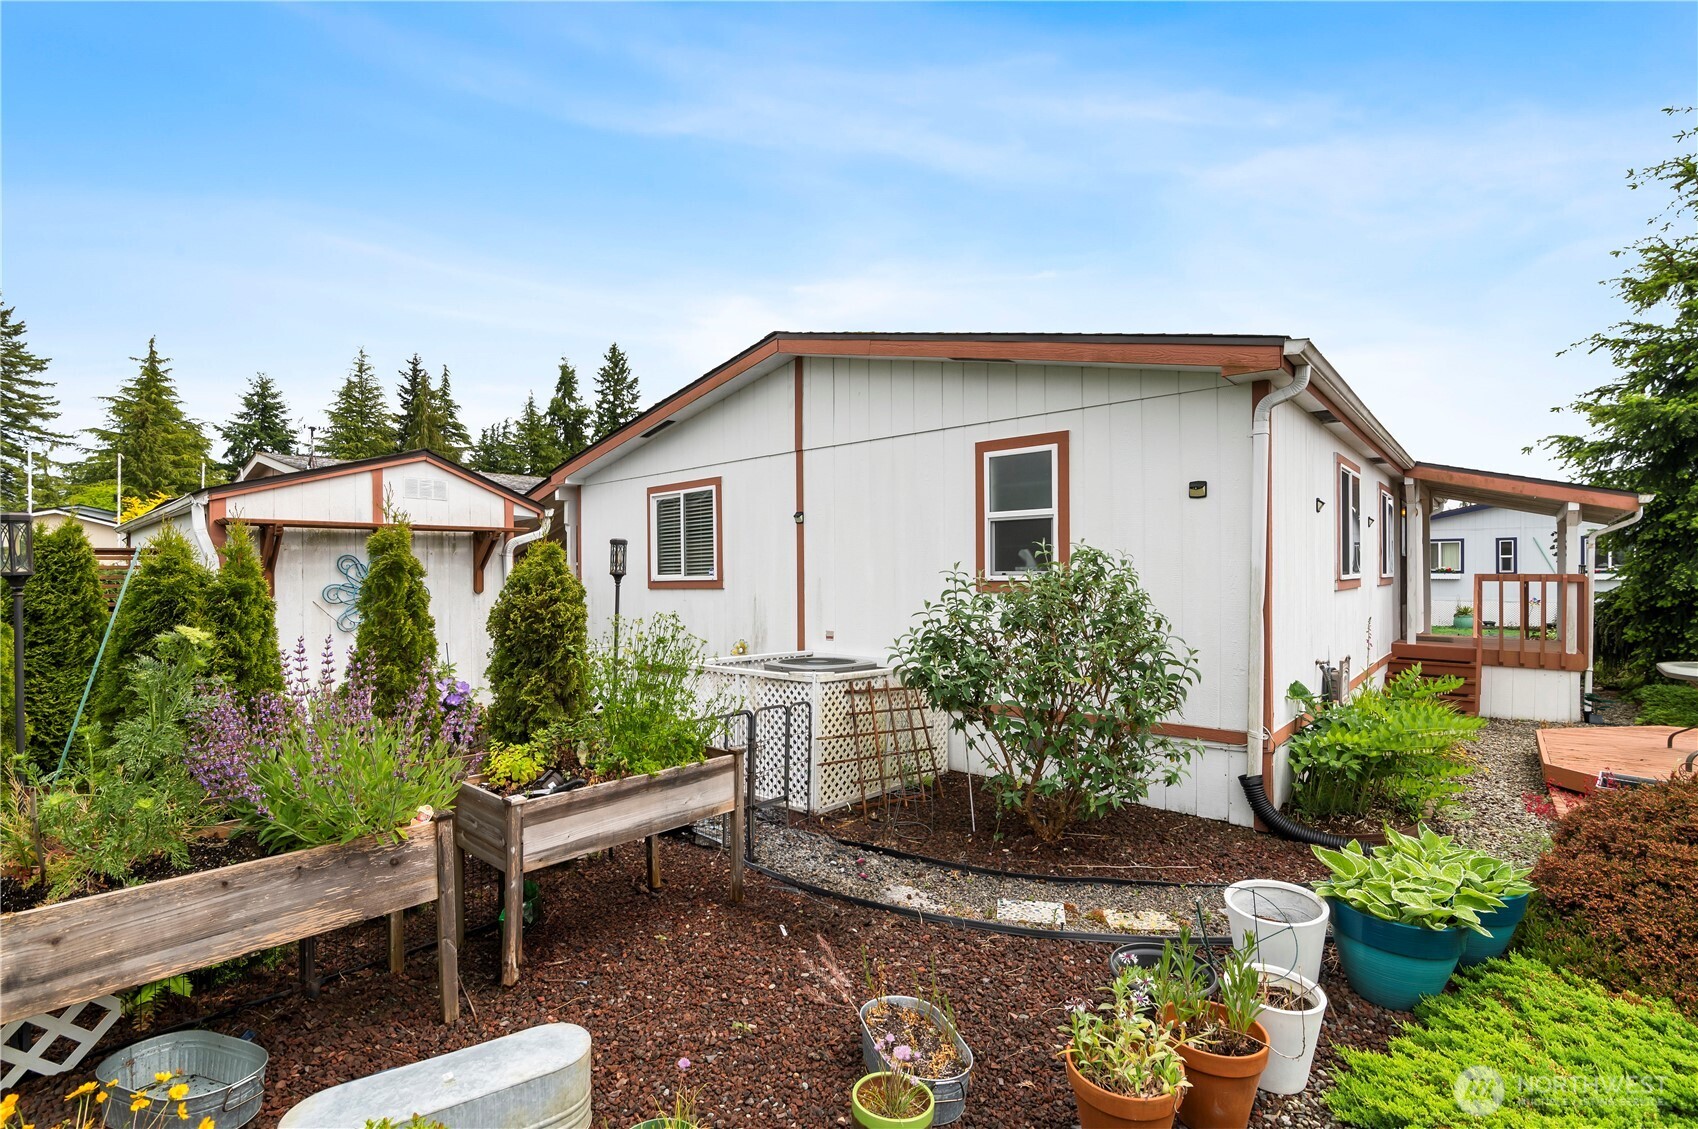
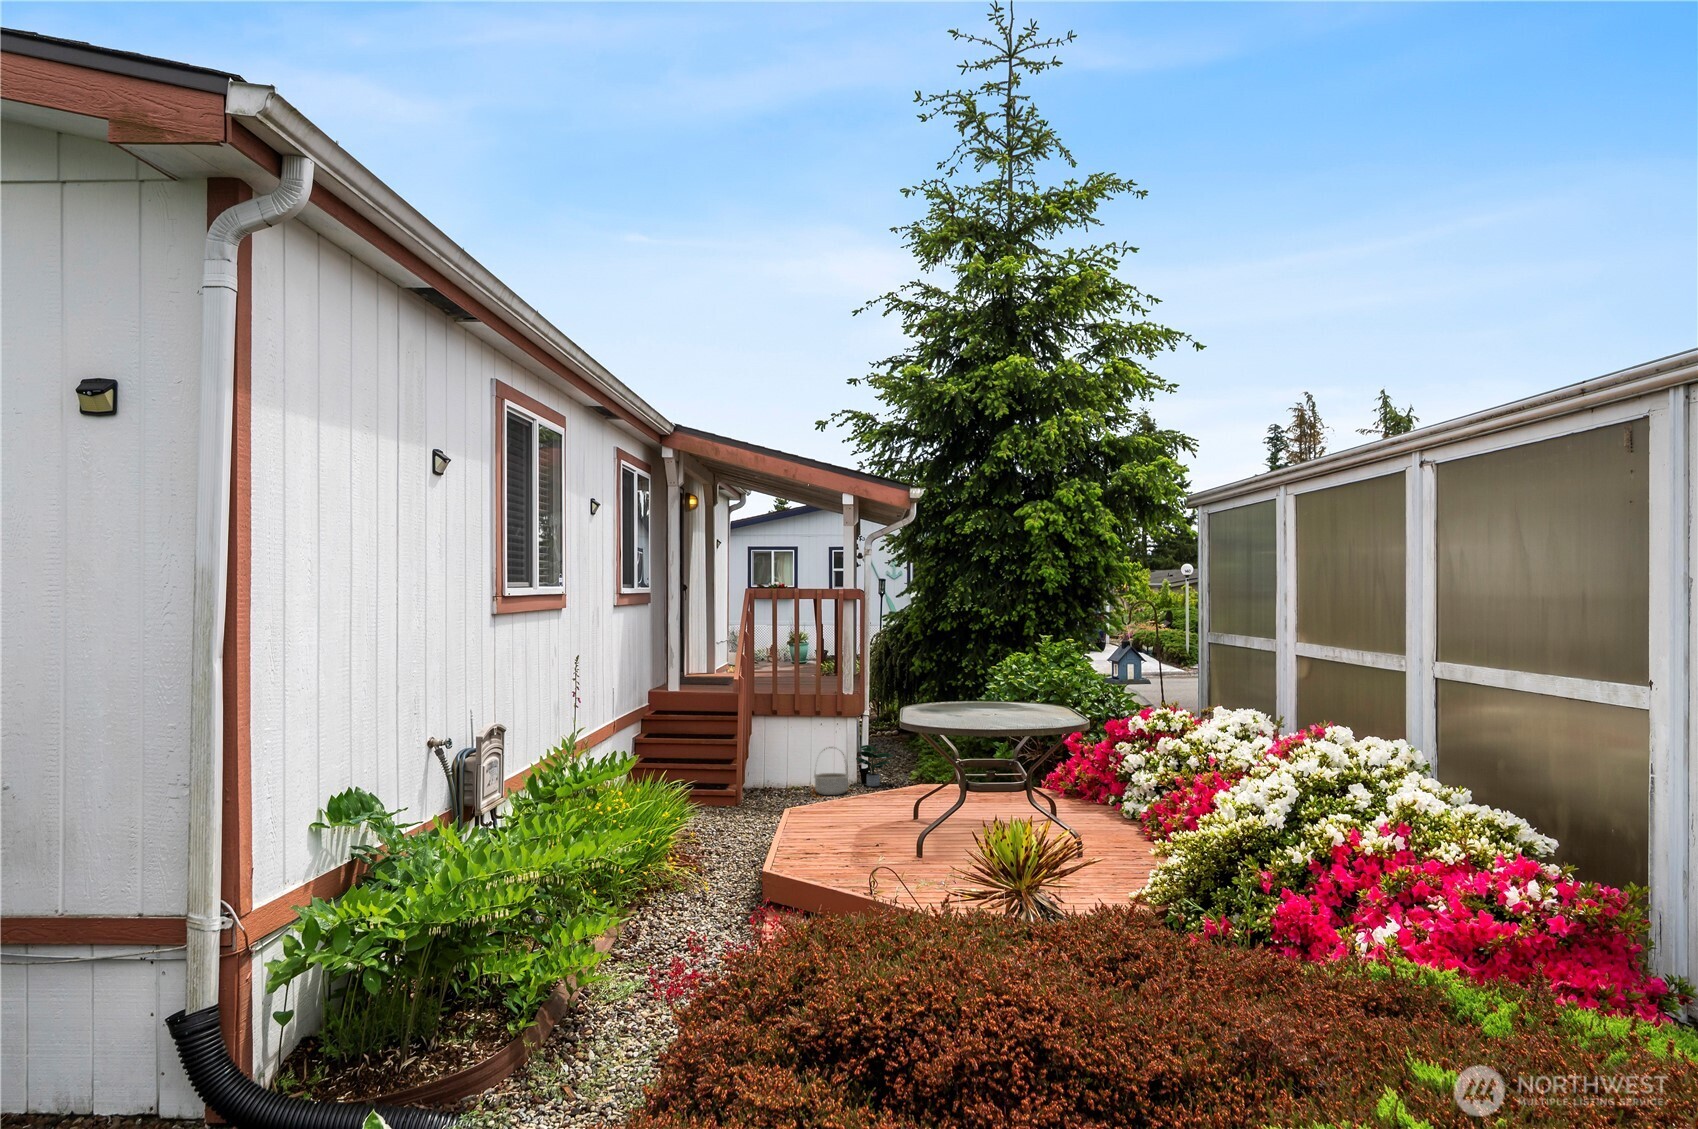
basket: none [1542,690,1575,725] -> present [814,747,848,795]

